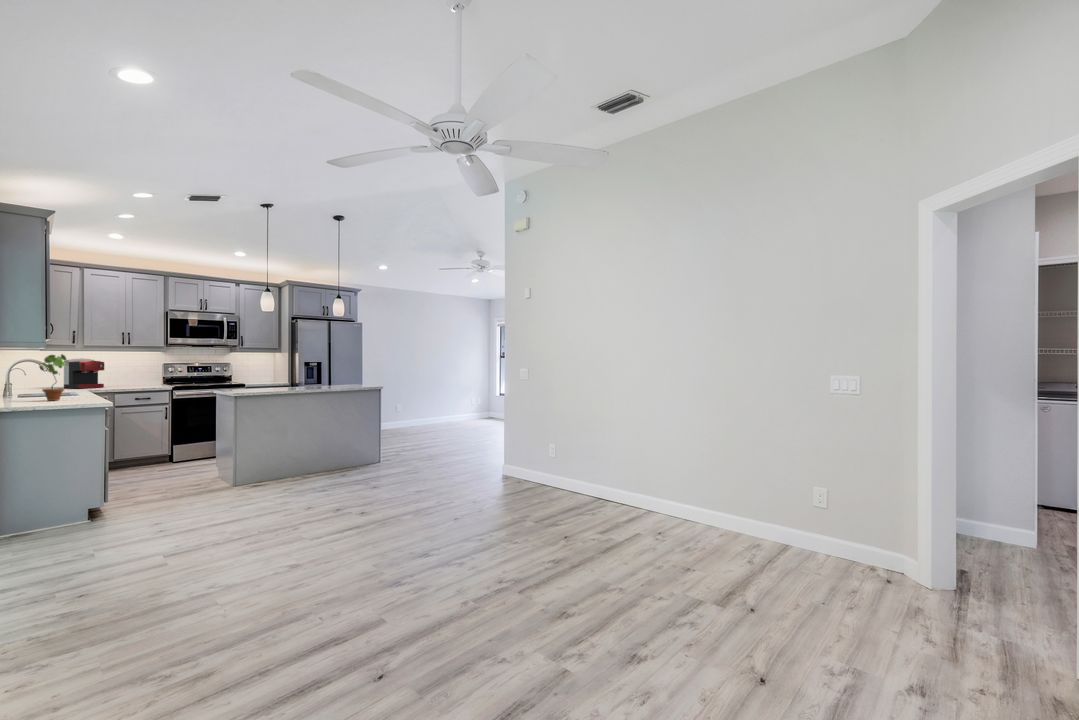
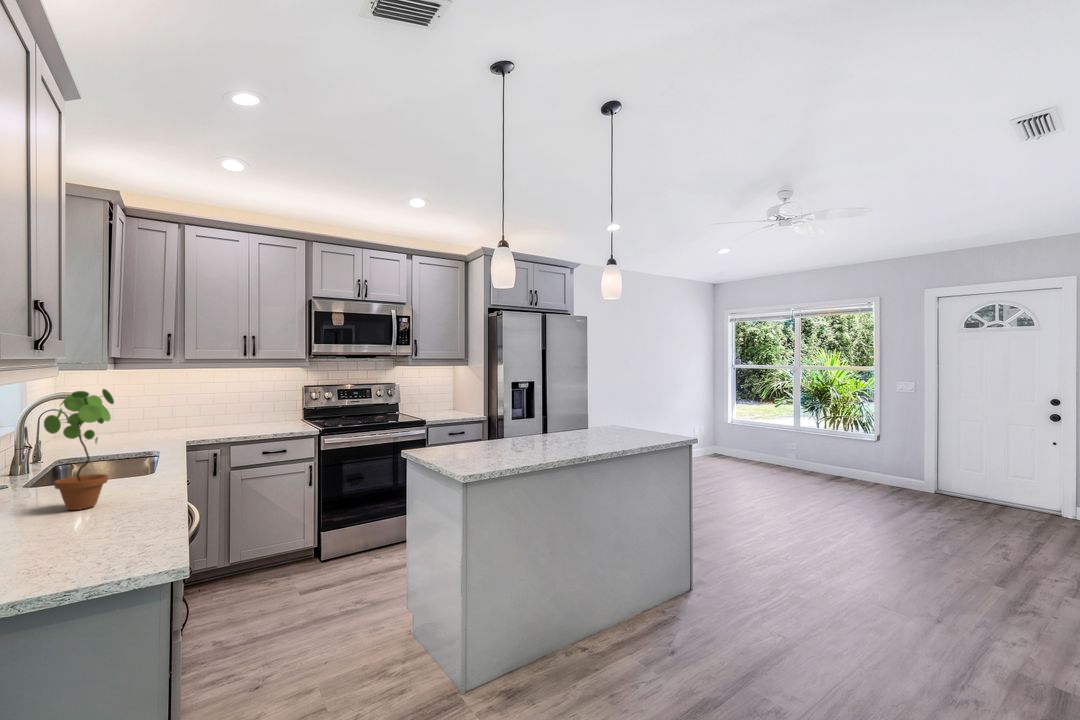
coffee maker: present [64,358,104,389] -> none [155,379,217,433]

